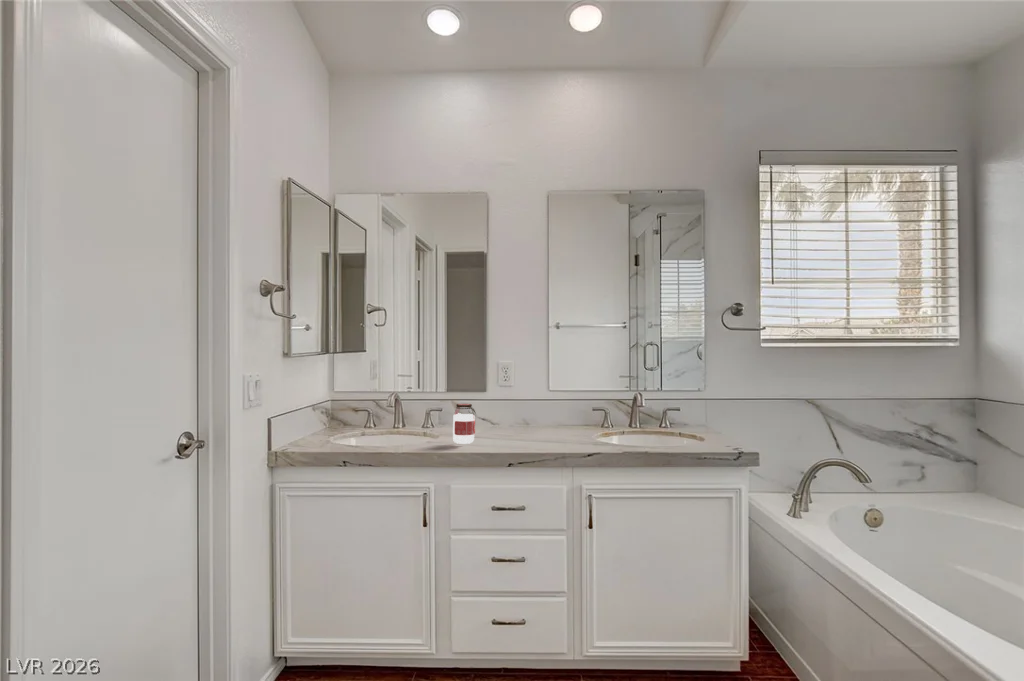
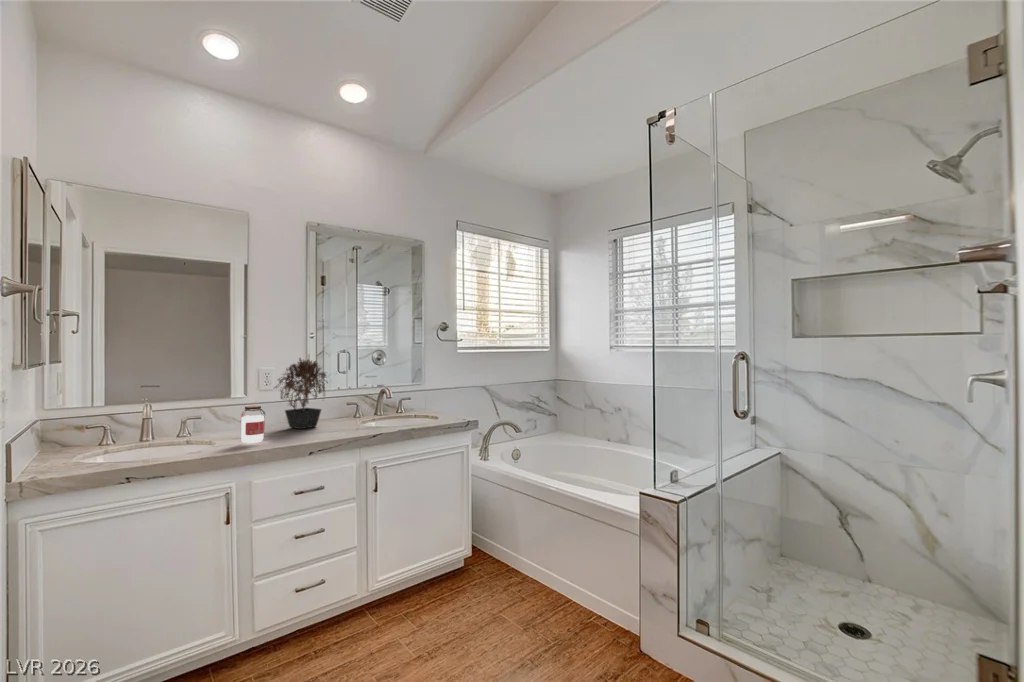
potted plant: none [504,351,565,434] -> present [274,358,328,429]

